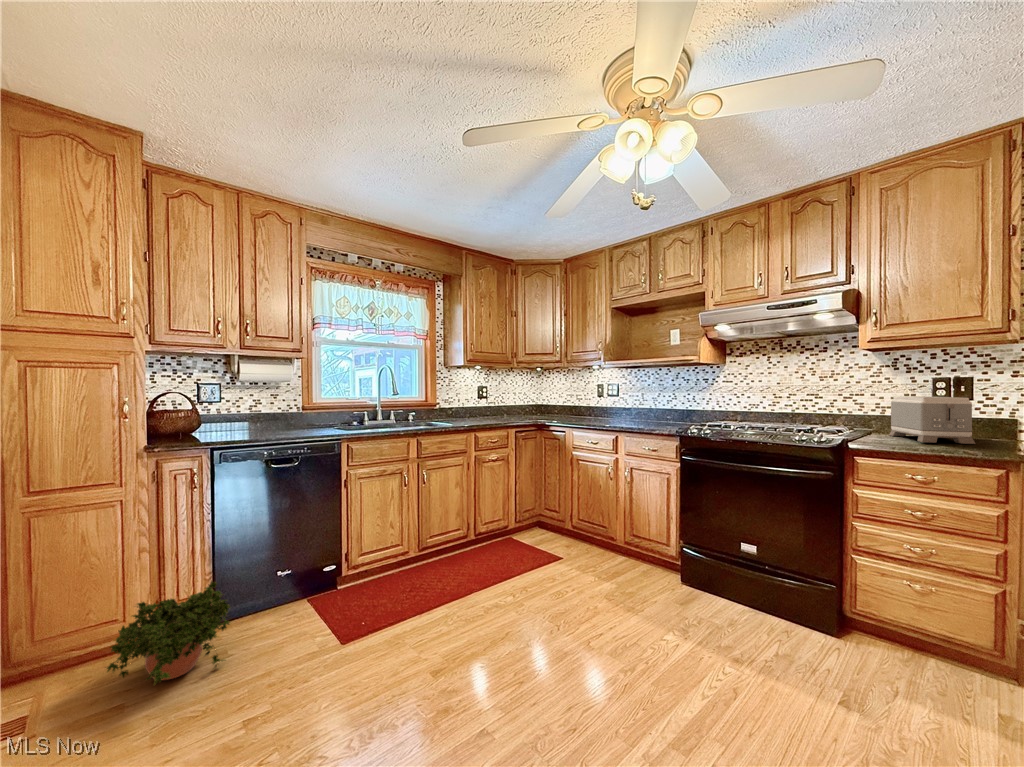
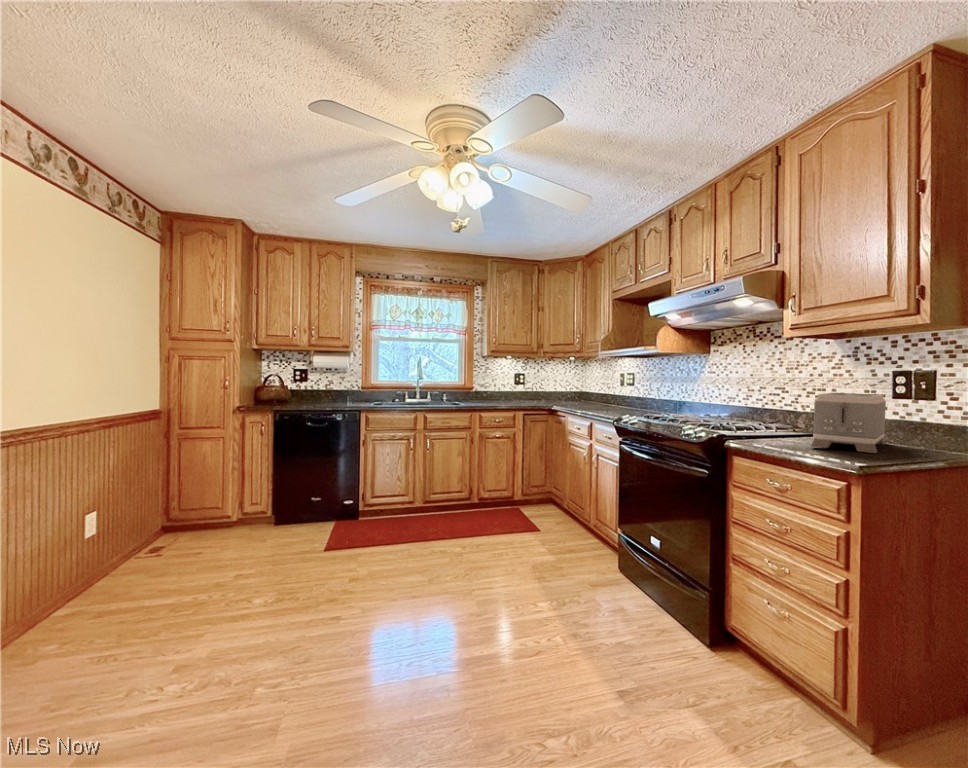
potted plant: present [105,581,231,685] -> none [208,489,275,540]

